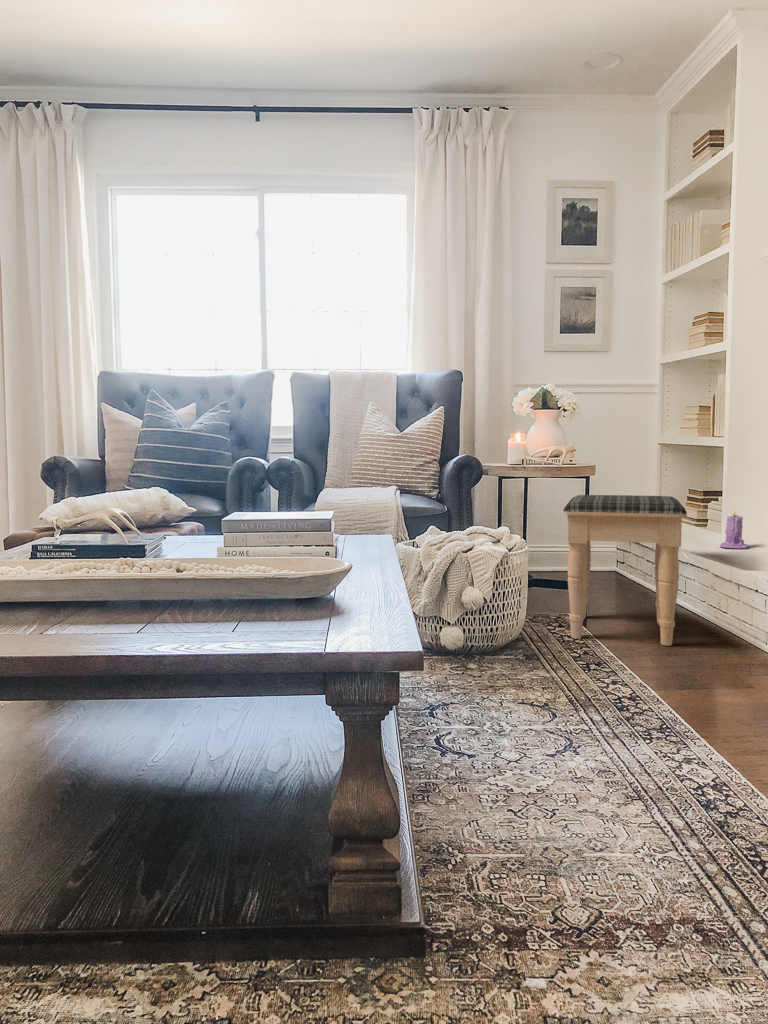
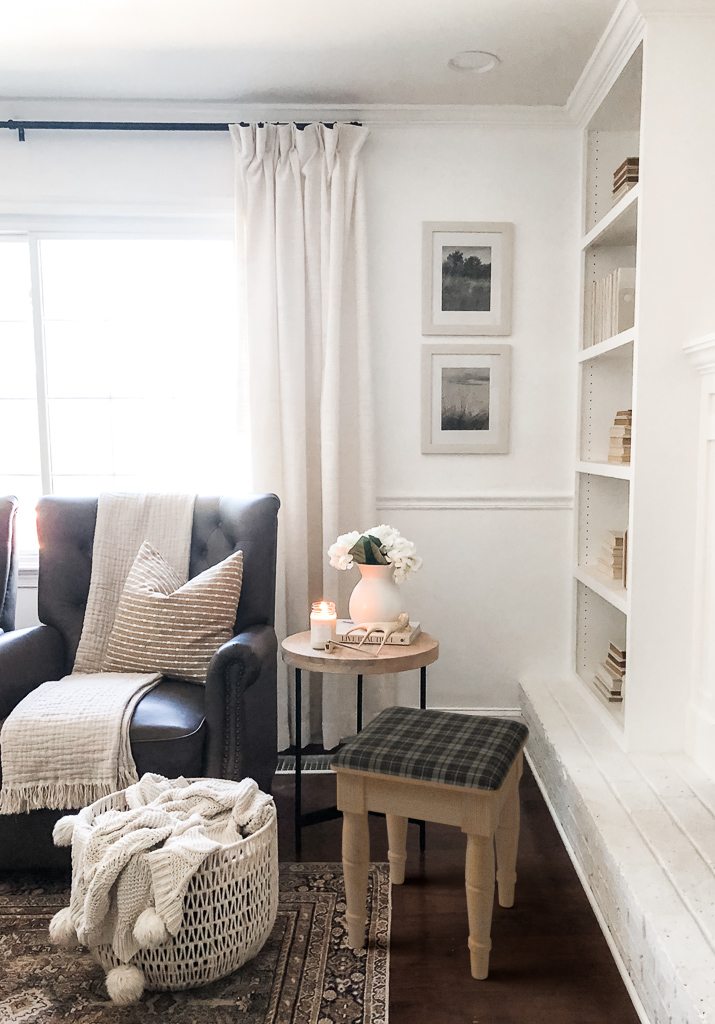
candle: present [720,513,749,549] -> none [608,726,648,786]

